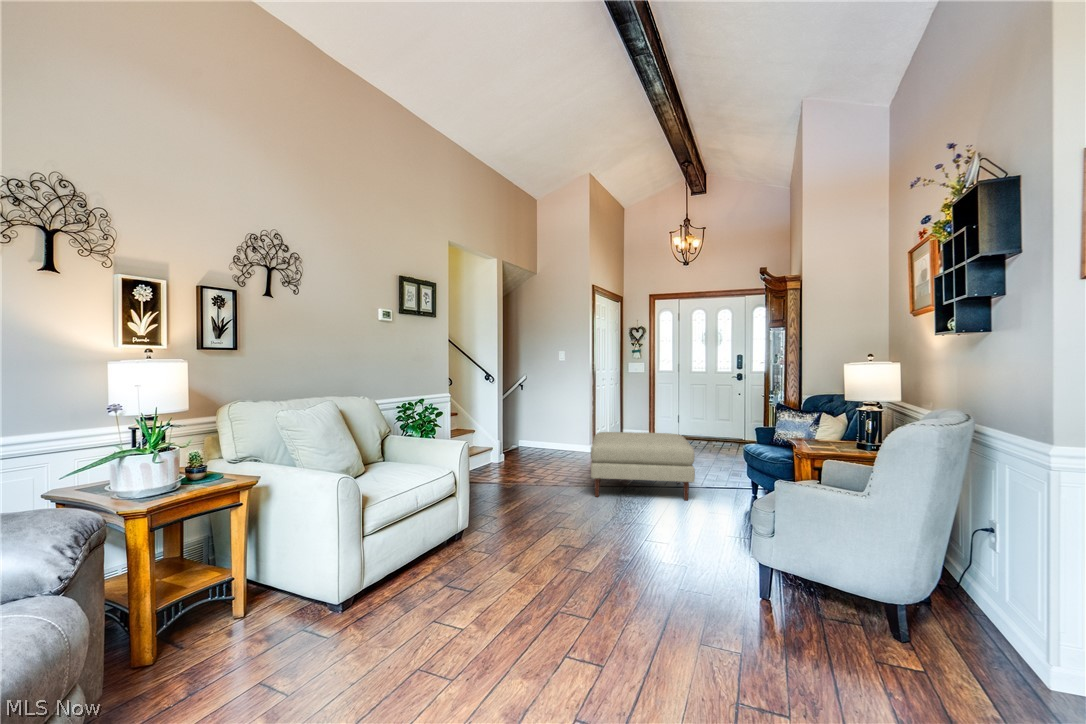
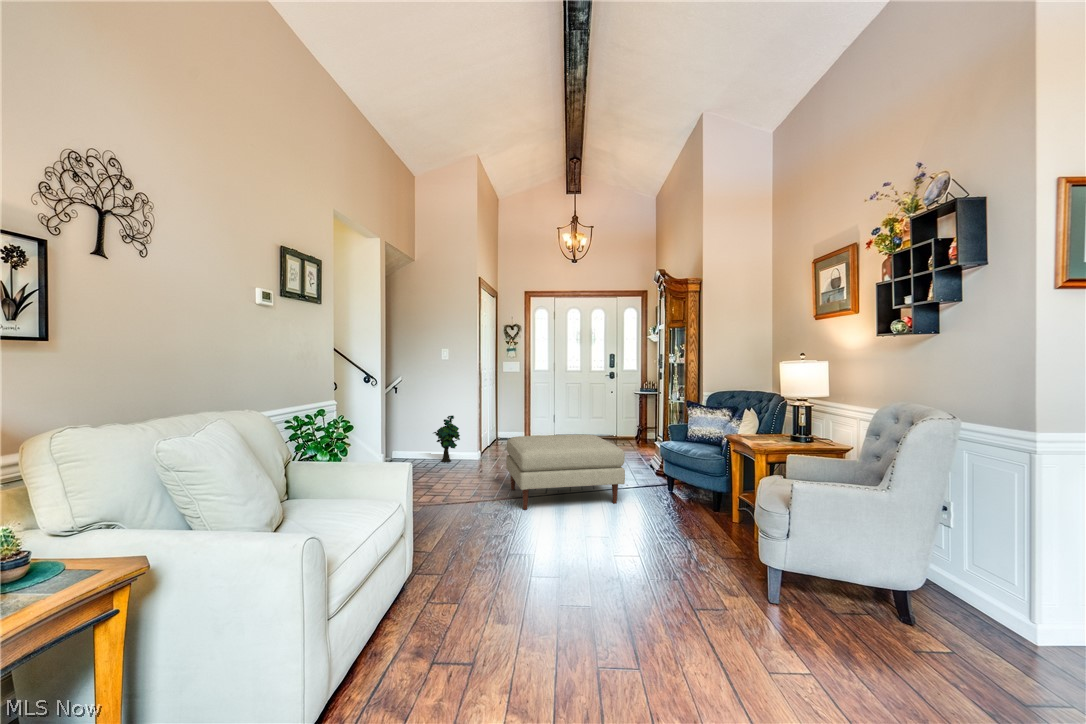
decorative plant: none [548,411,574,454] -> present [434,416,460,462]

